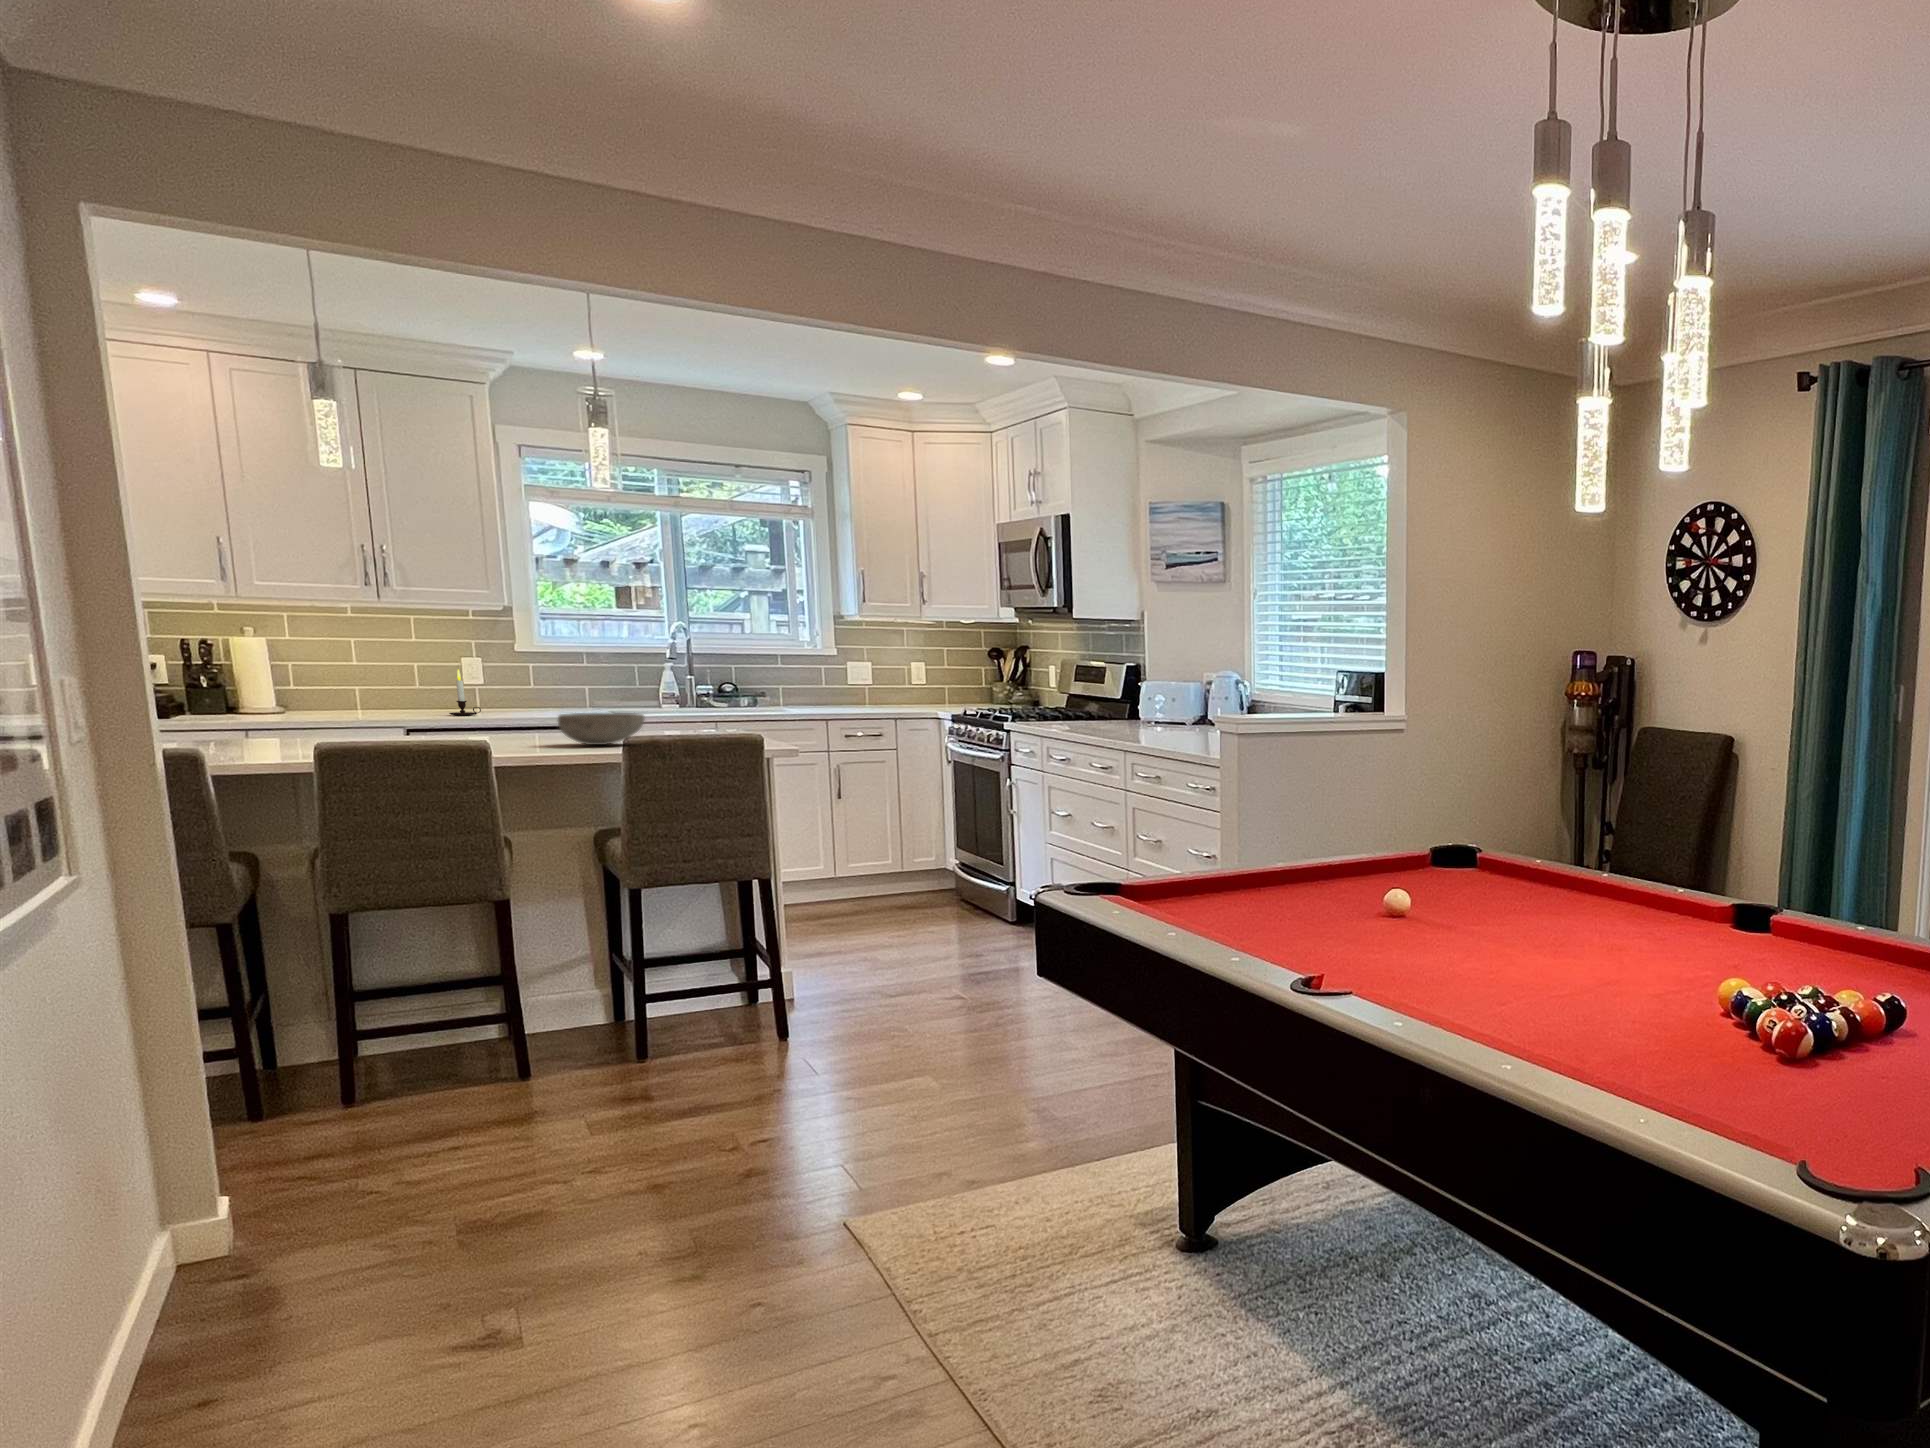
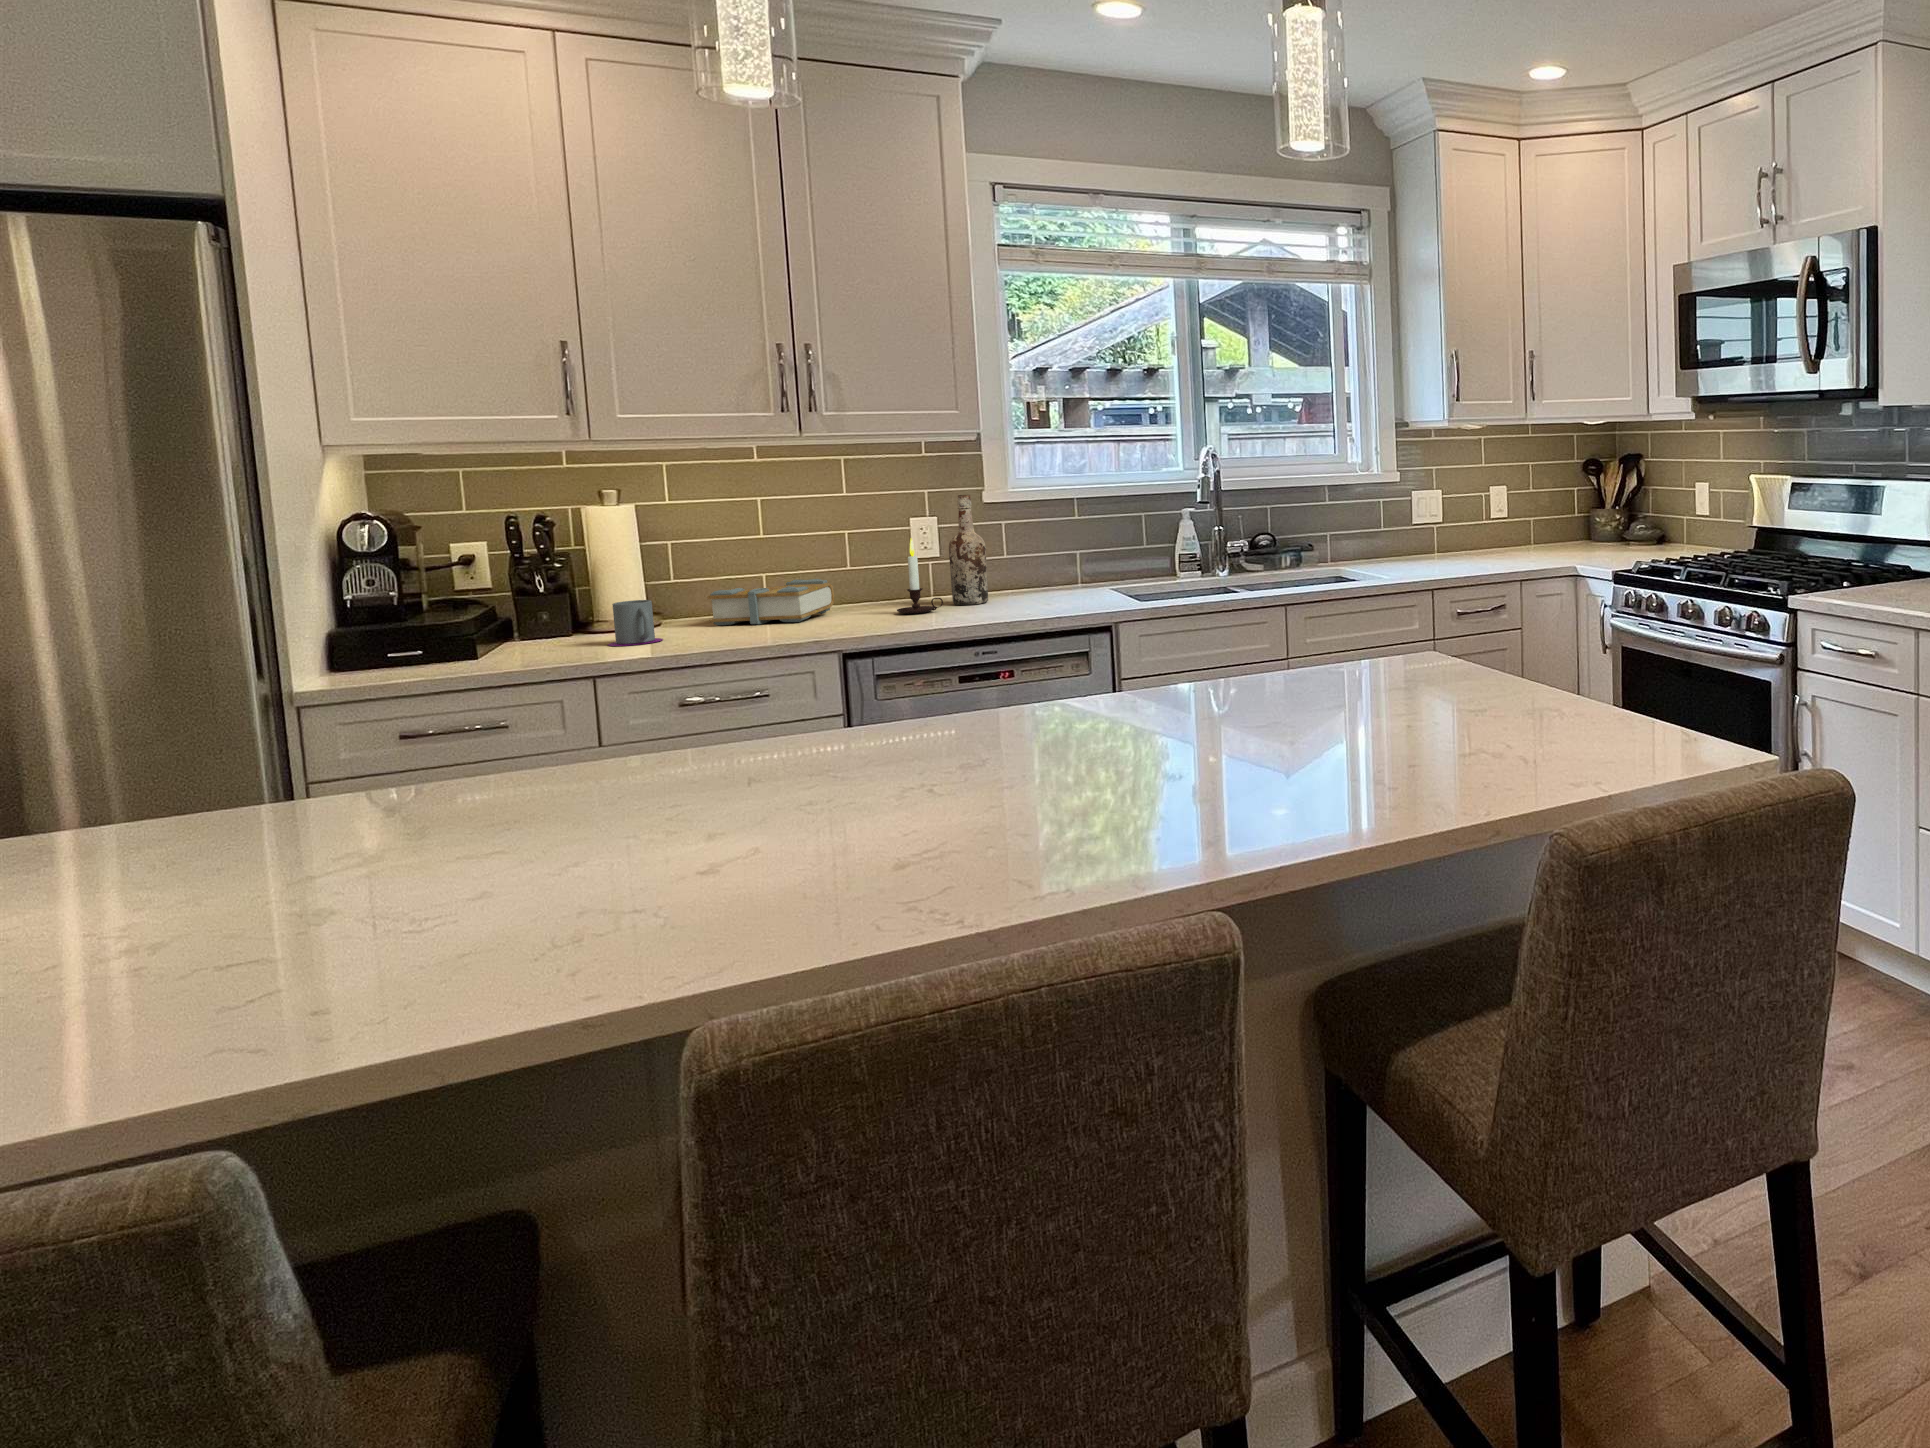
wine bottle: none [489,645,518,714] -> present [949,495,988,605]
book: none [317,691,408,716] -> present [707,579,834,625]
mug: none [249,694,286,719] -> present [608,600,663,646]
bowl: present [558,713,645,745] -> none [1273,660,1446,751]

